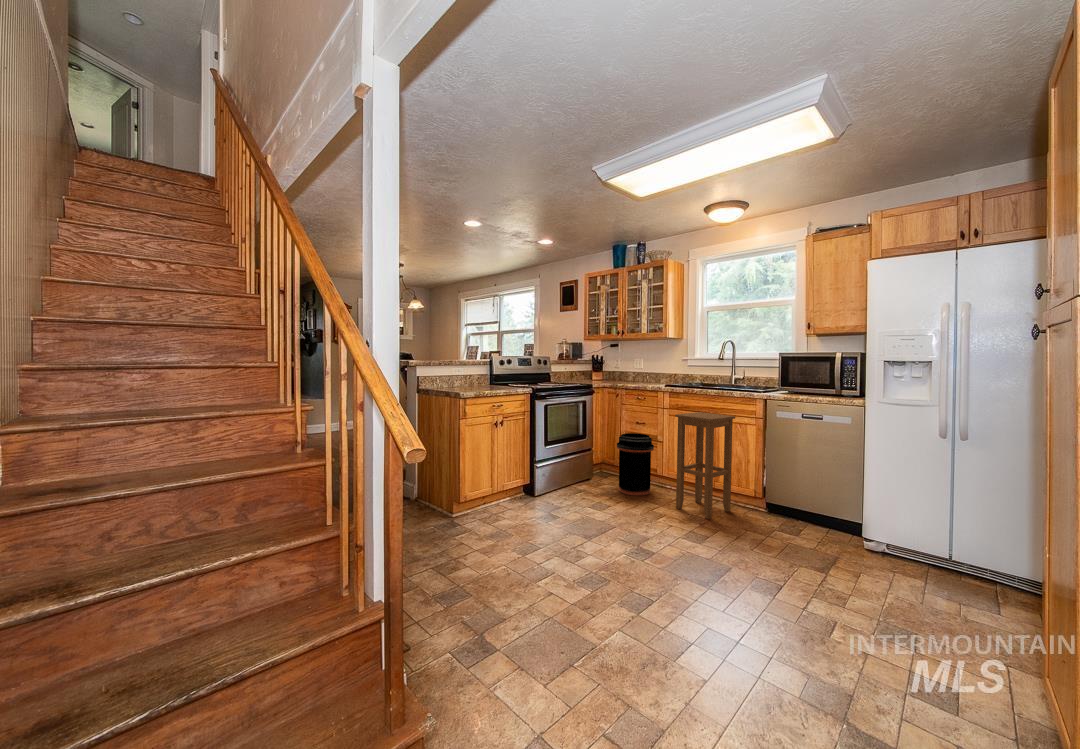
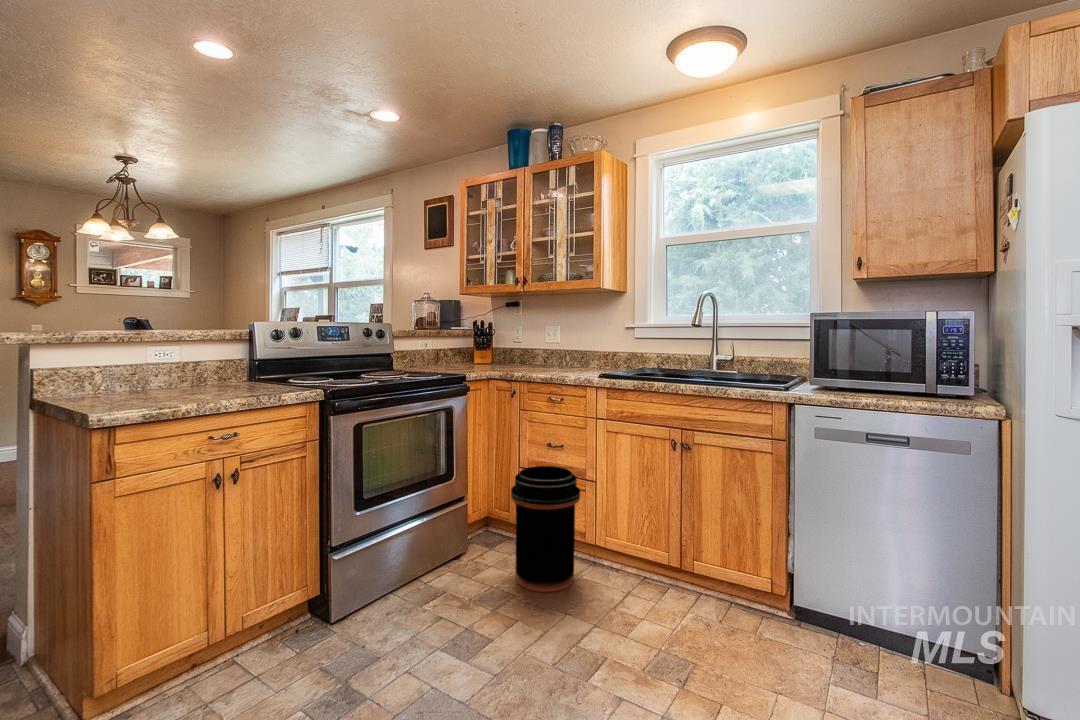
stool: present [675,412,735,519] -> none [625,428,740,659]

